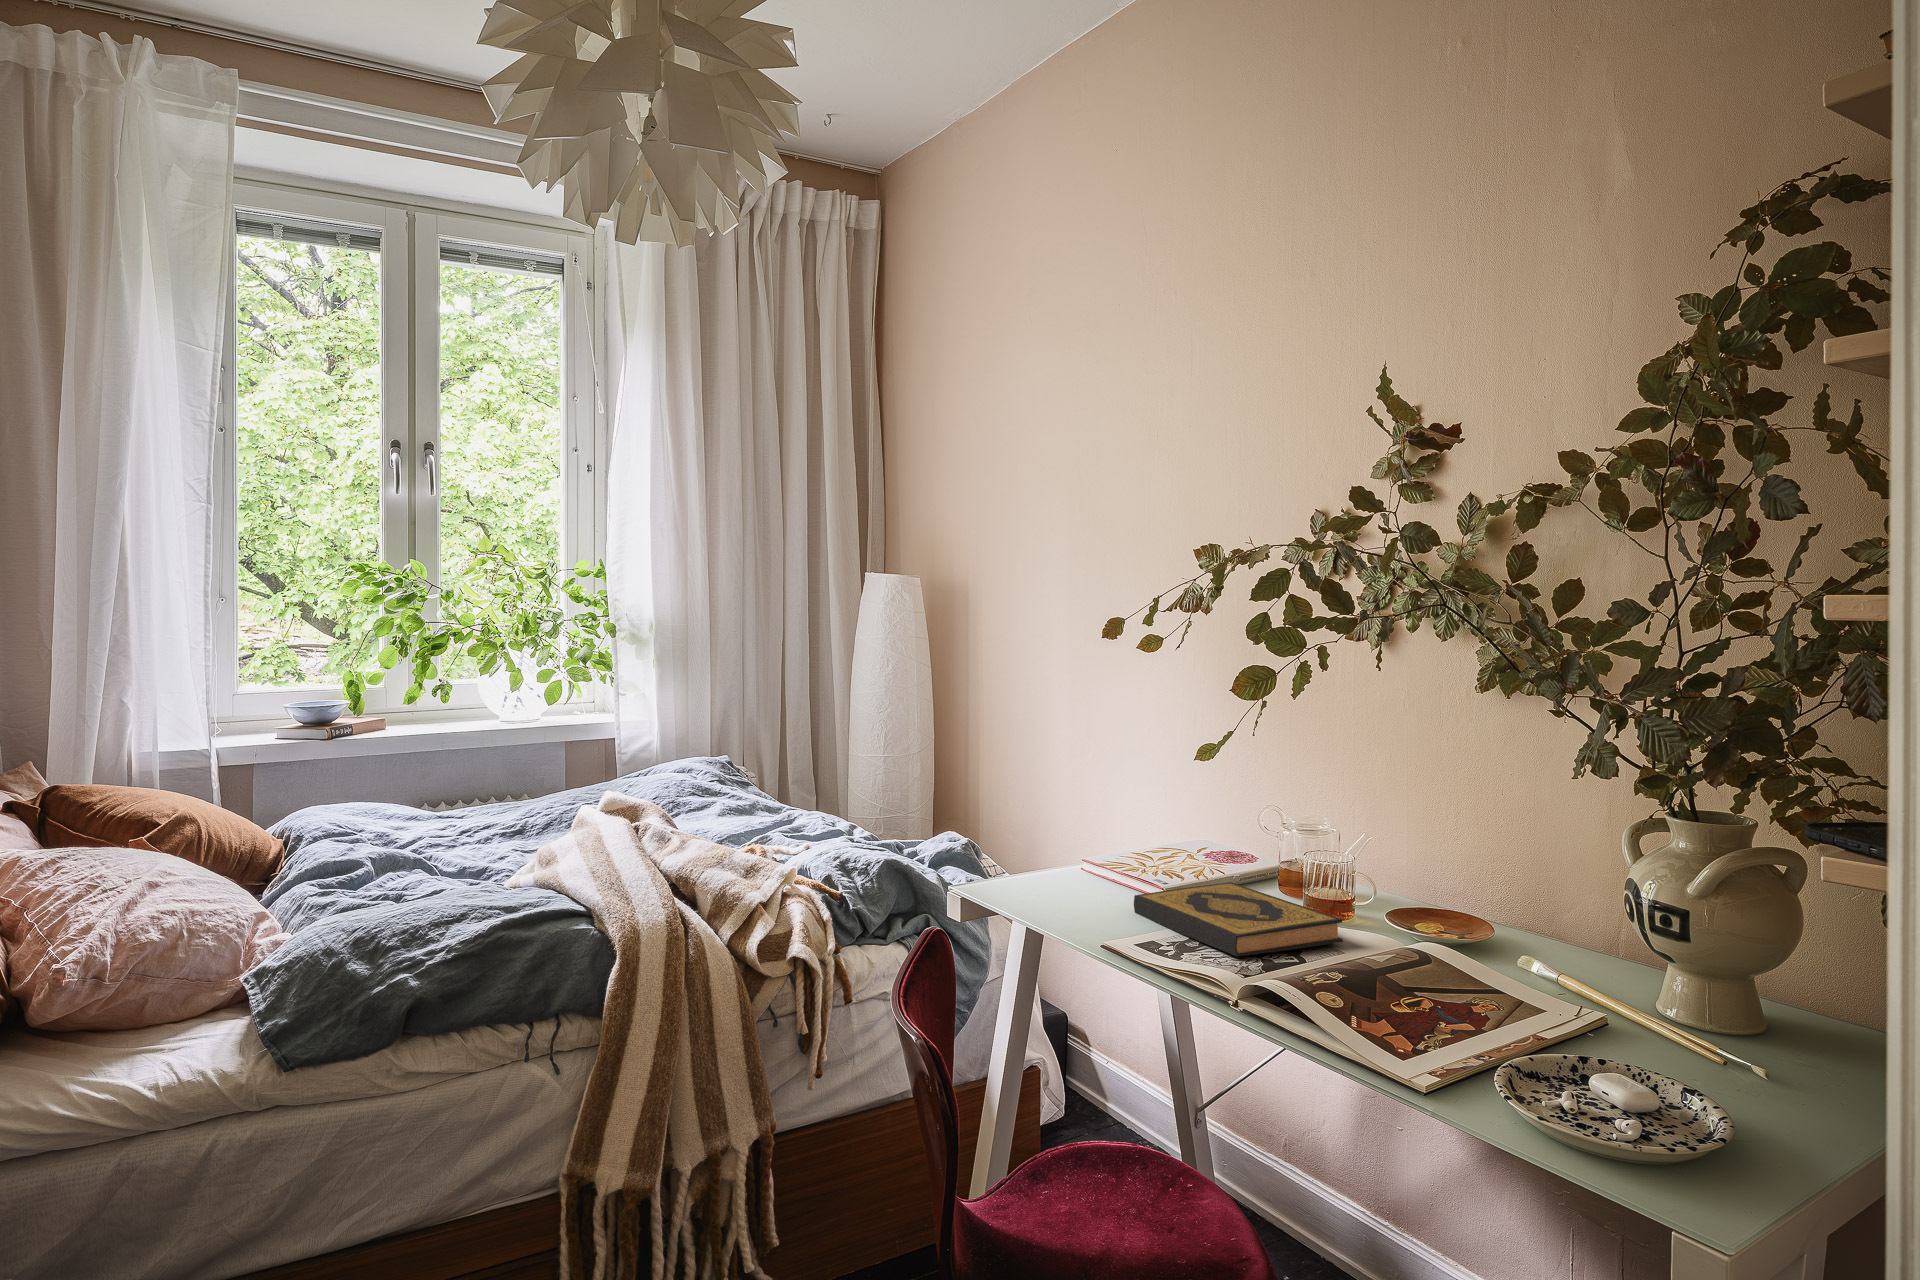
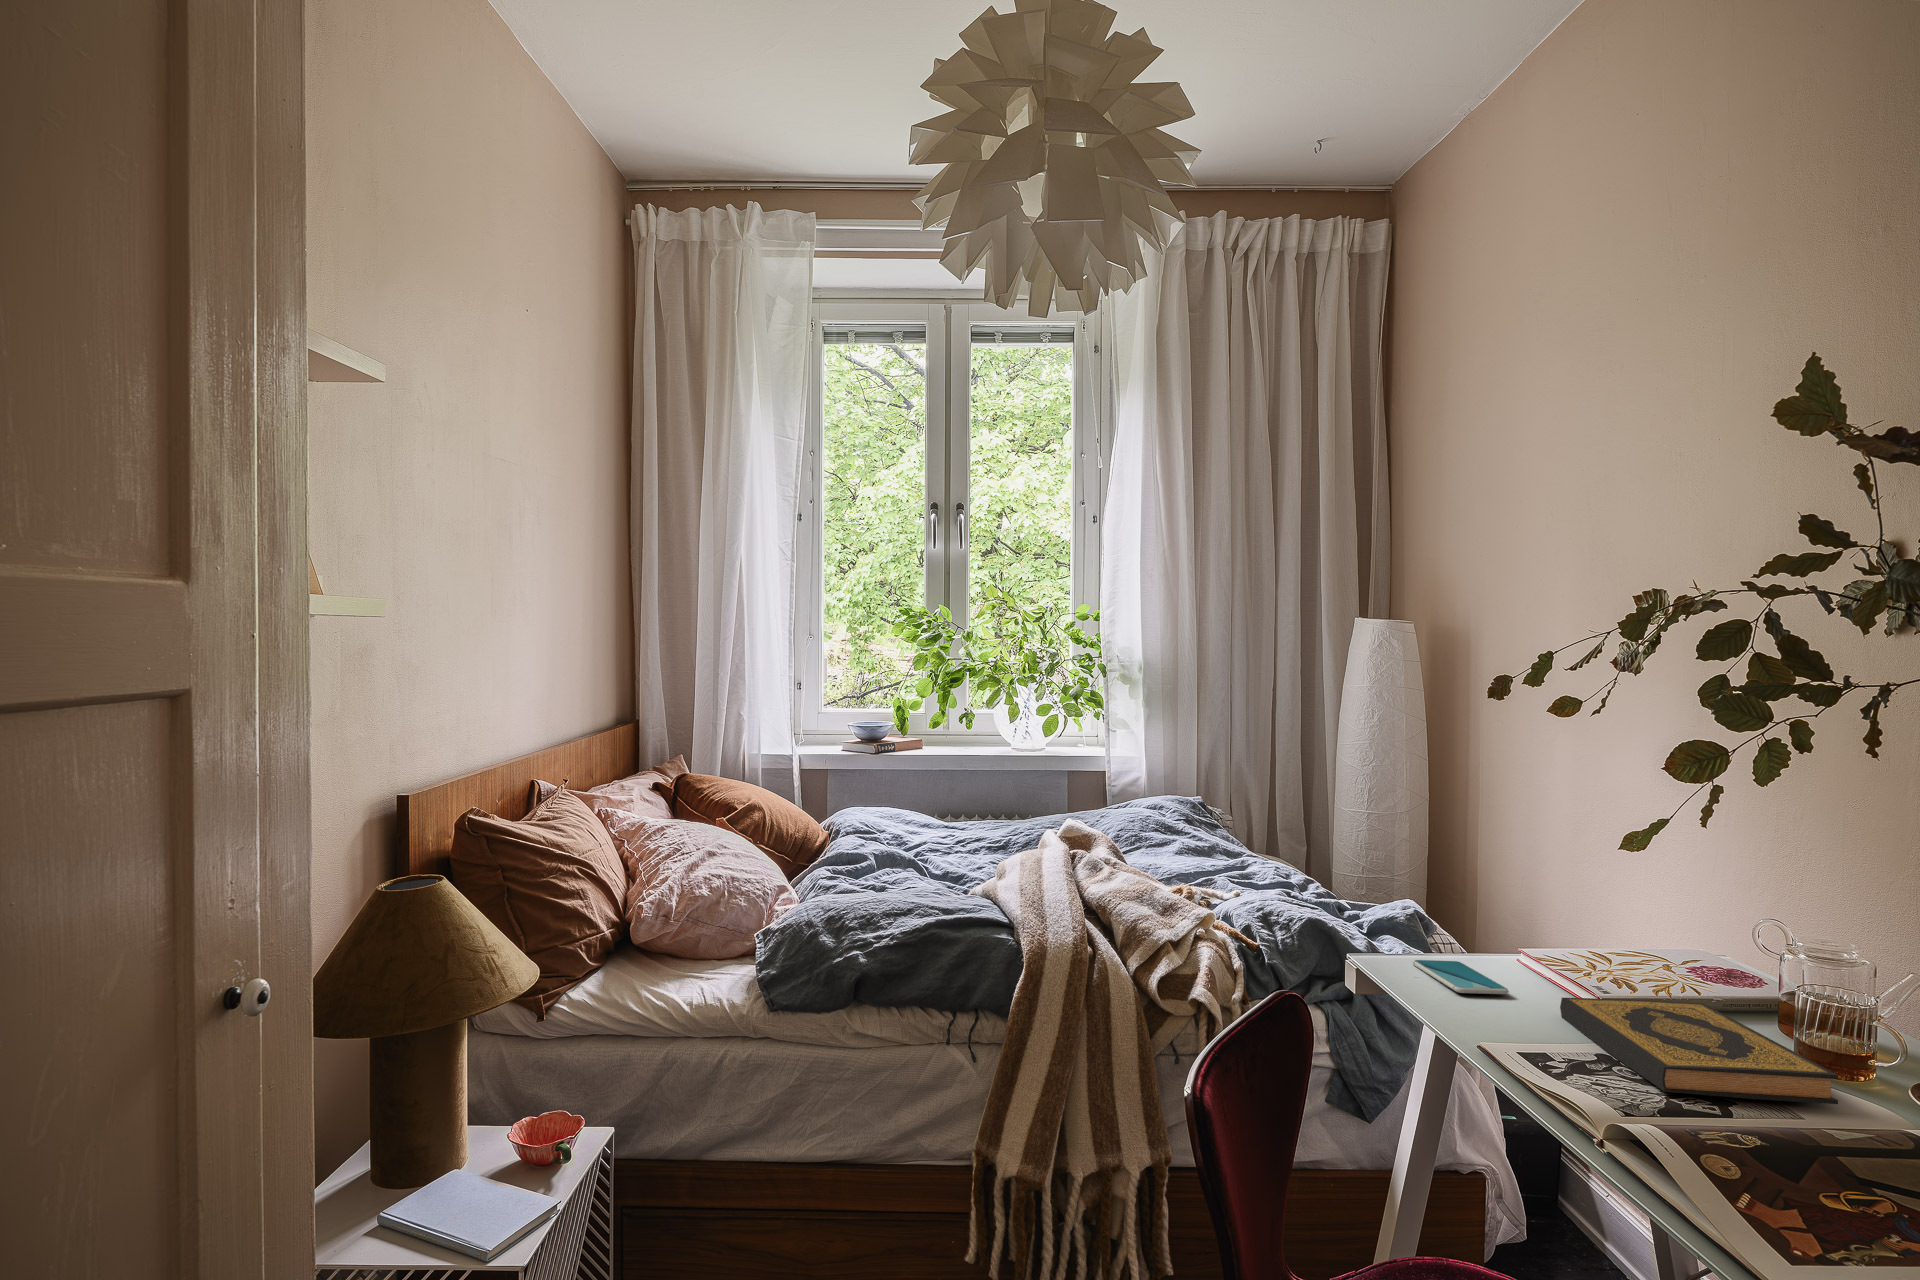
smartphone: none [1001,879,1088,906] -> present [1413,960,1509,994]

